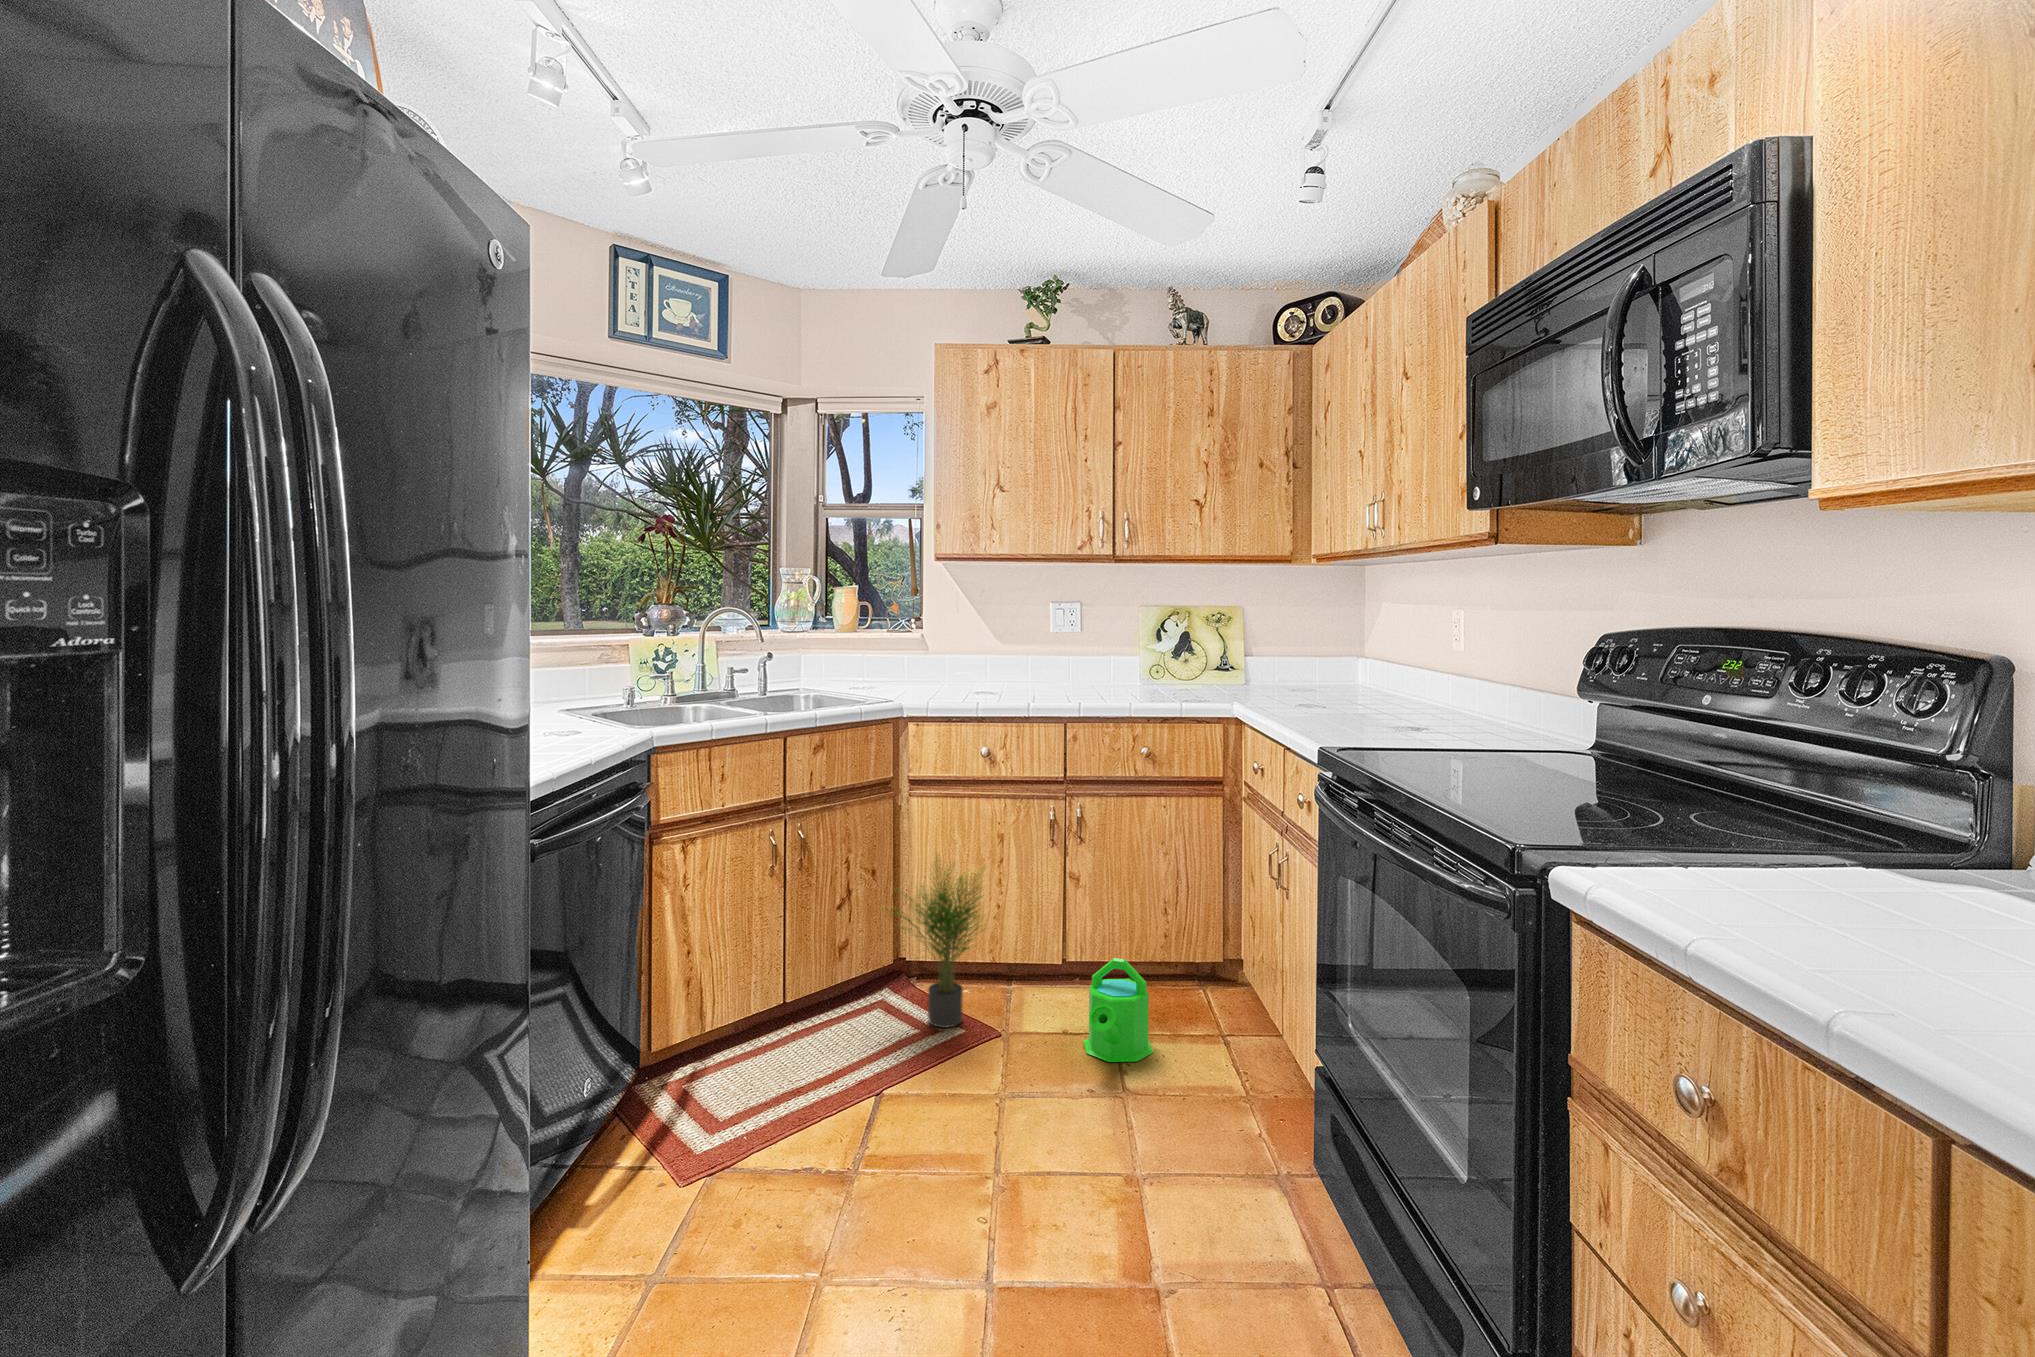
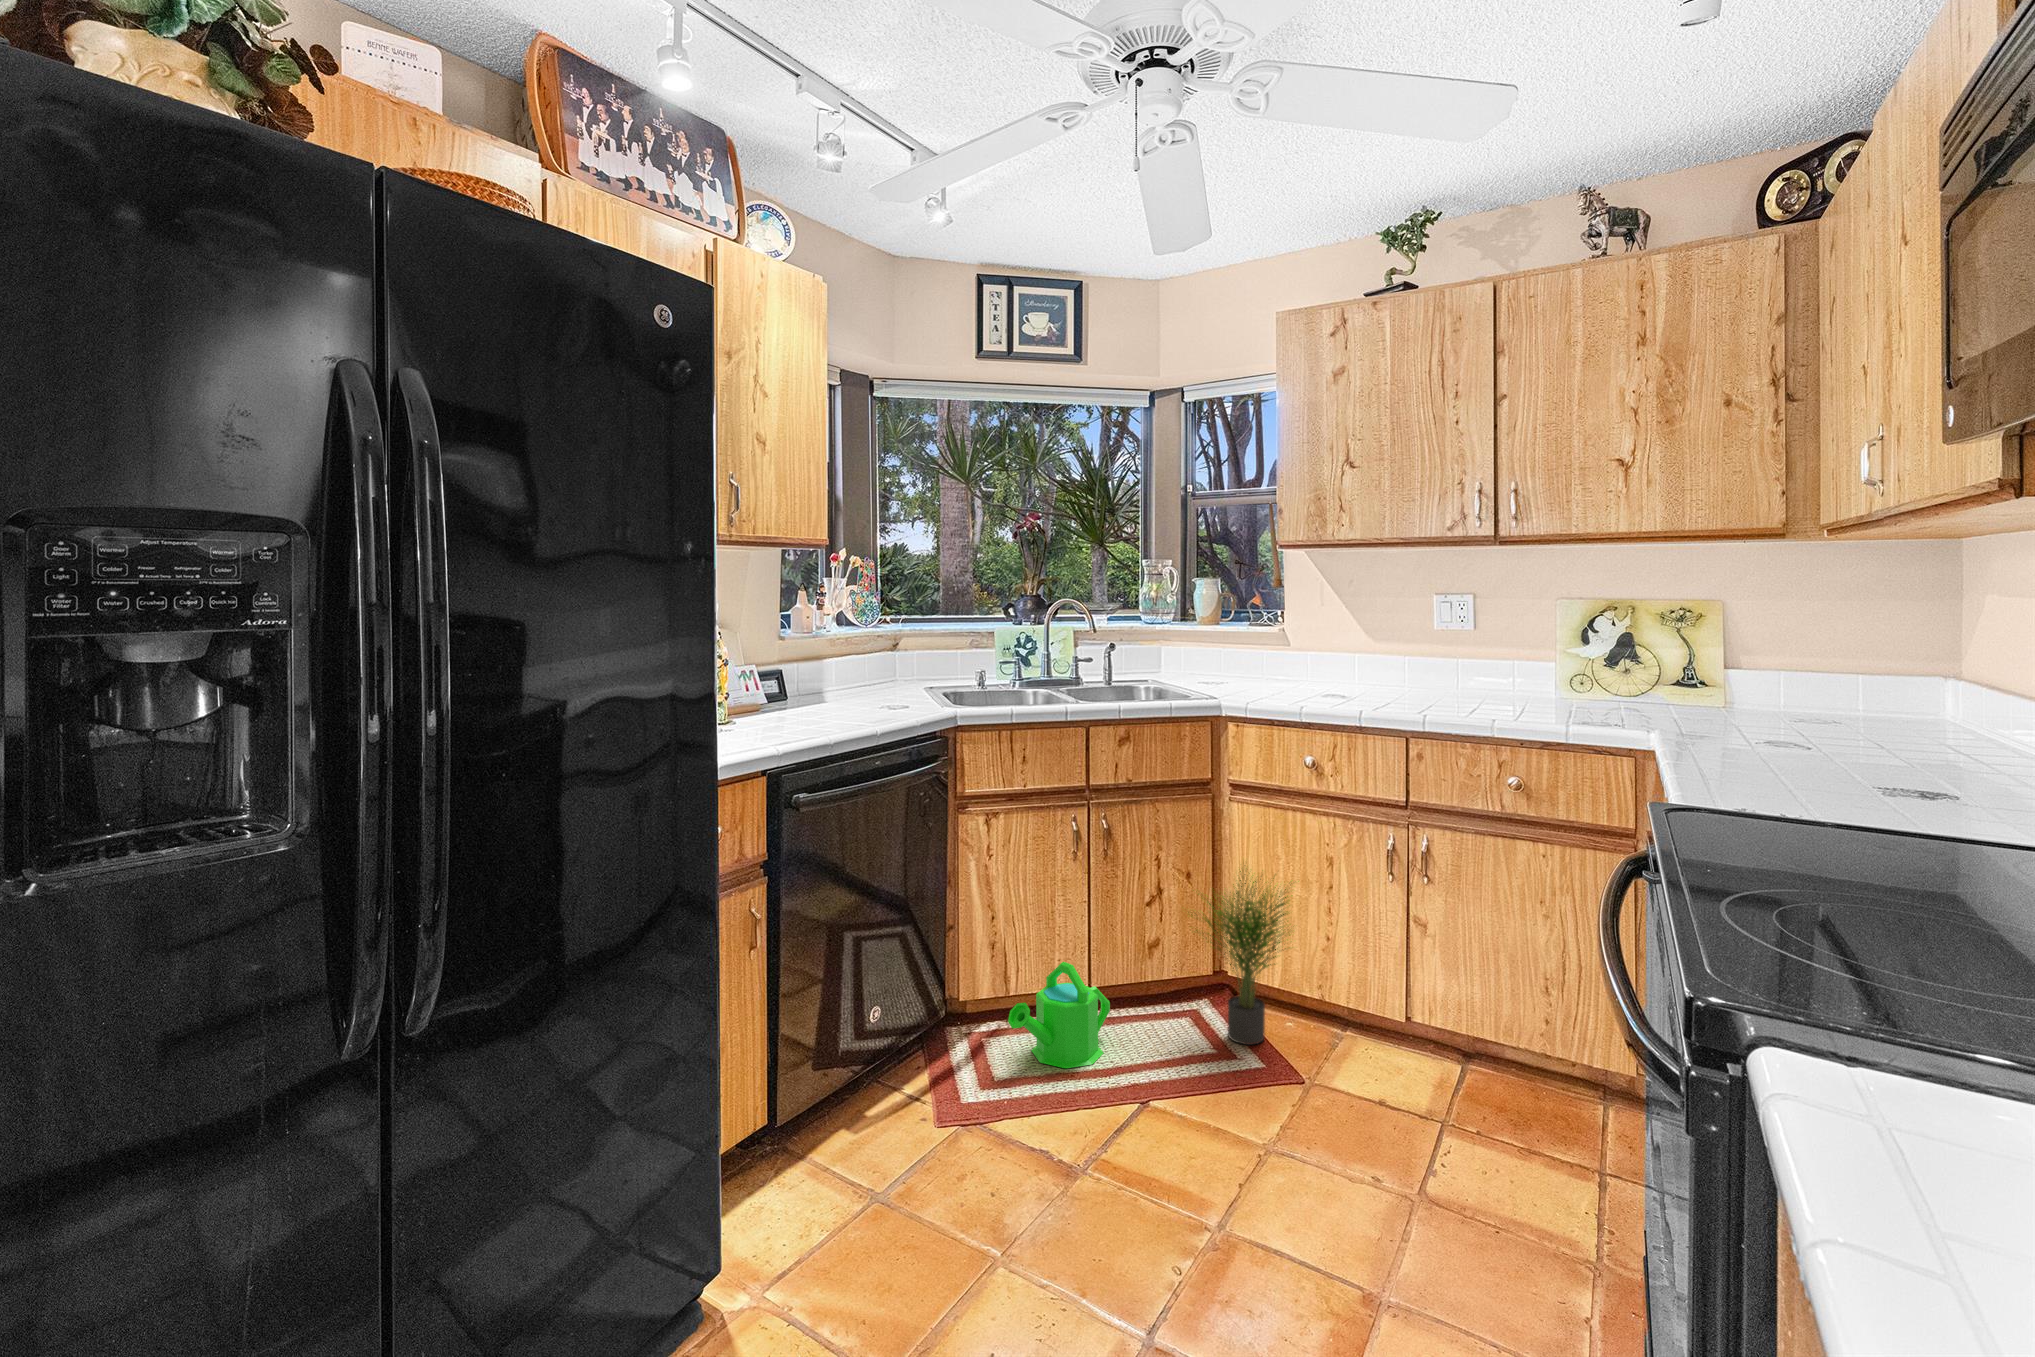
watering can: present [1084,958,1153,1062] -> present [1008,962,1110,1068]

